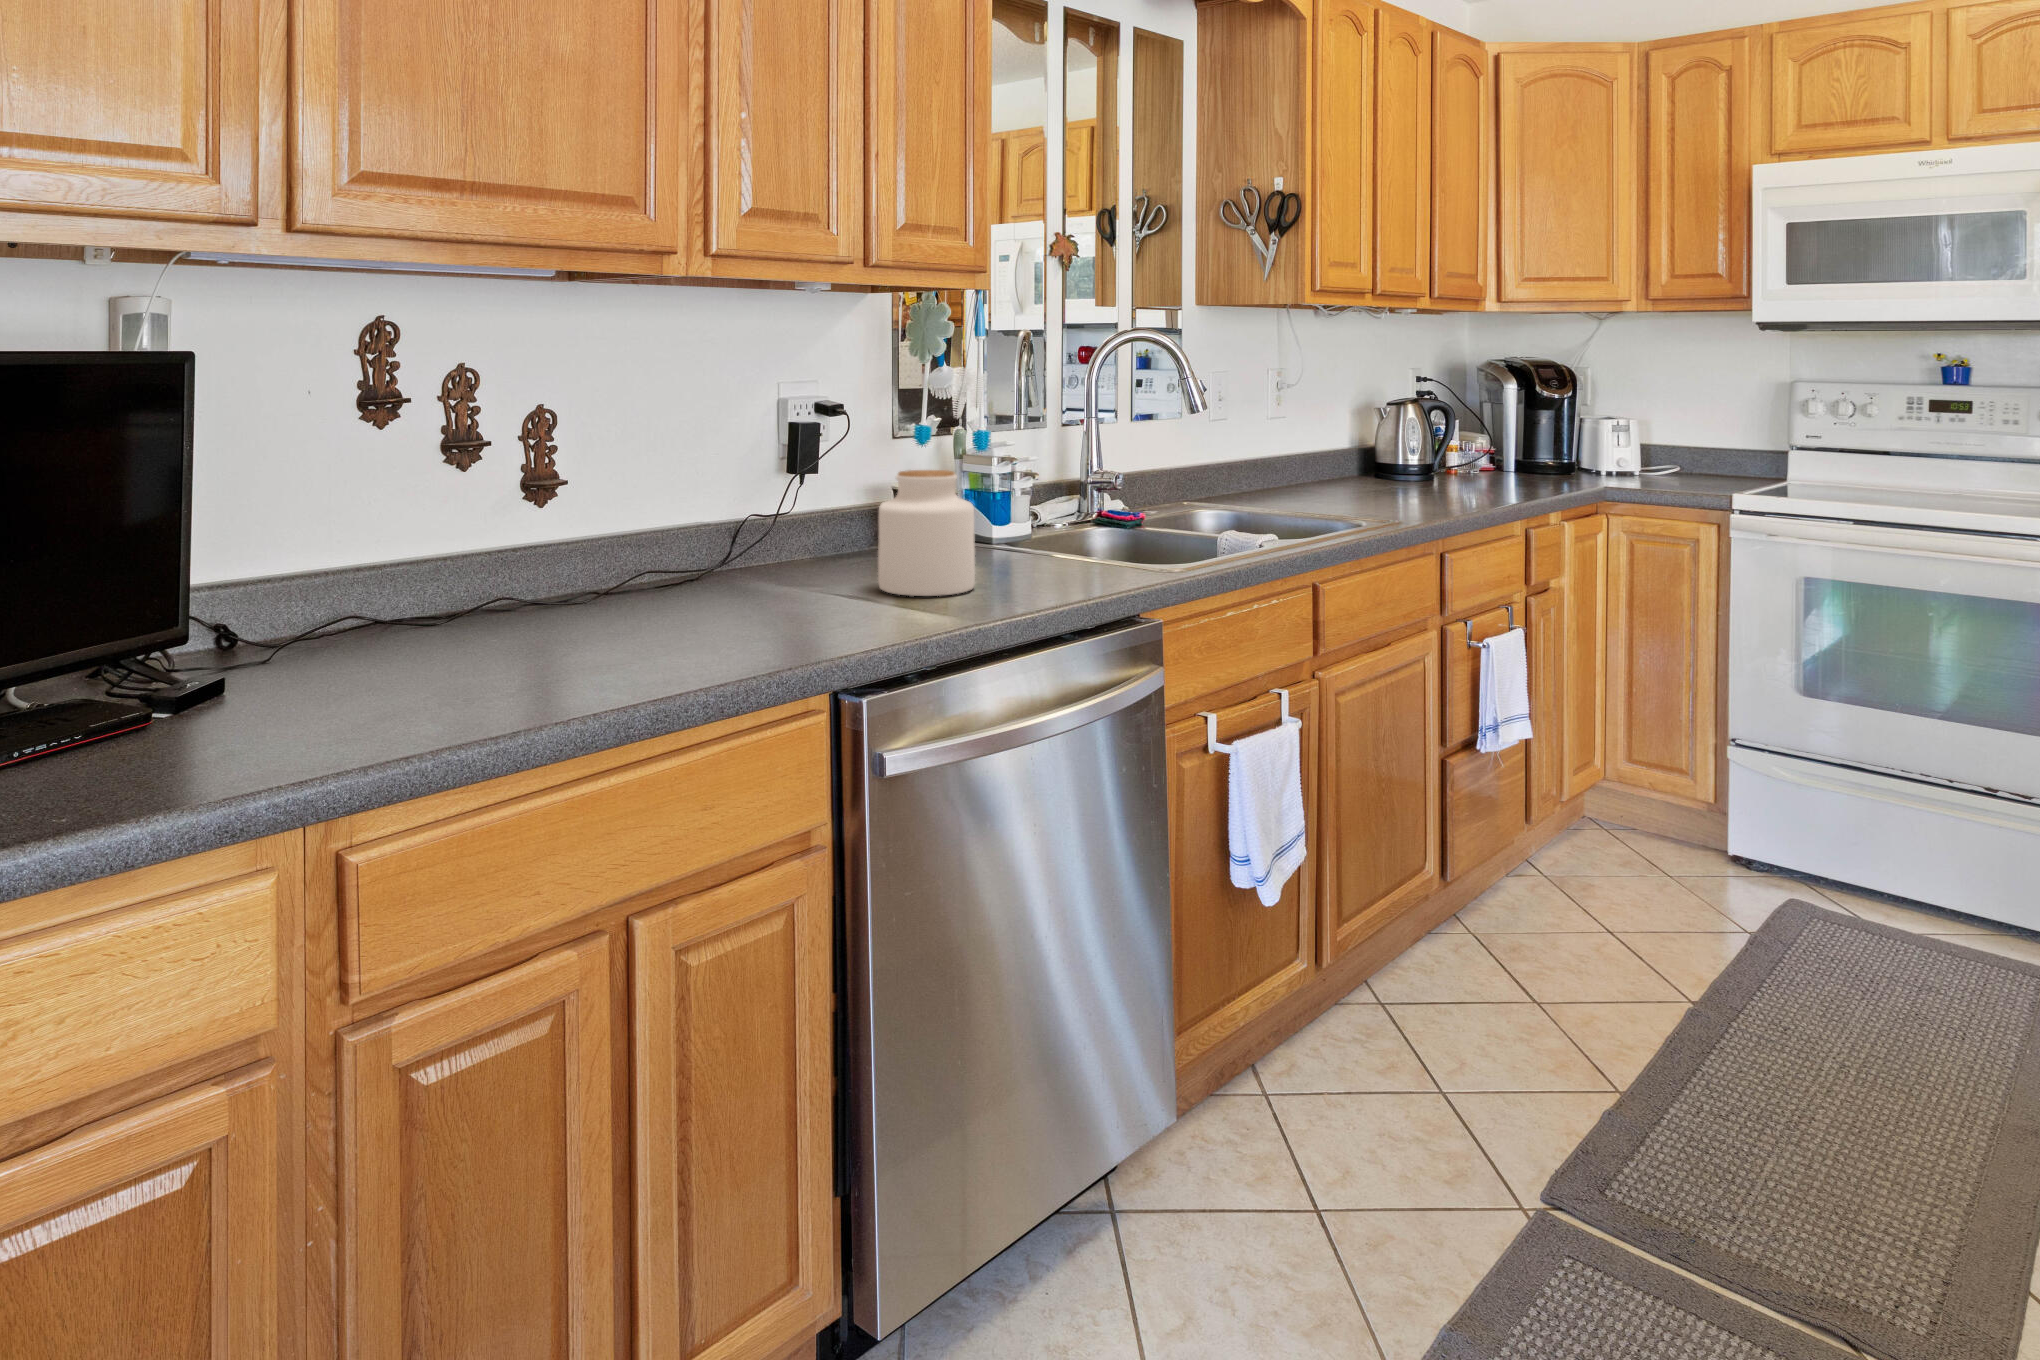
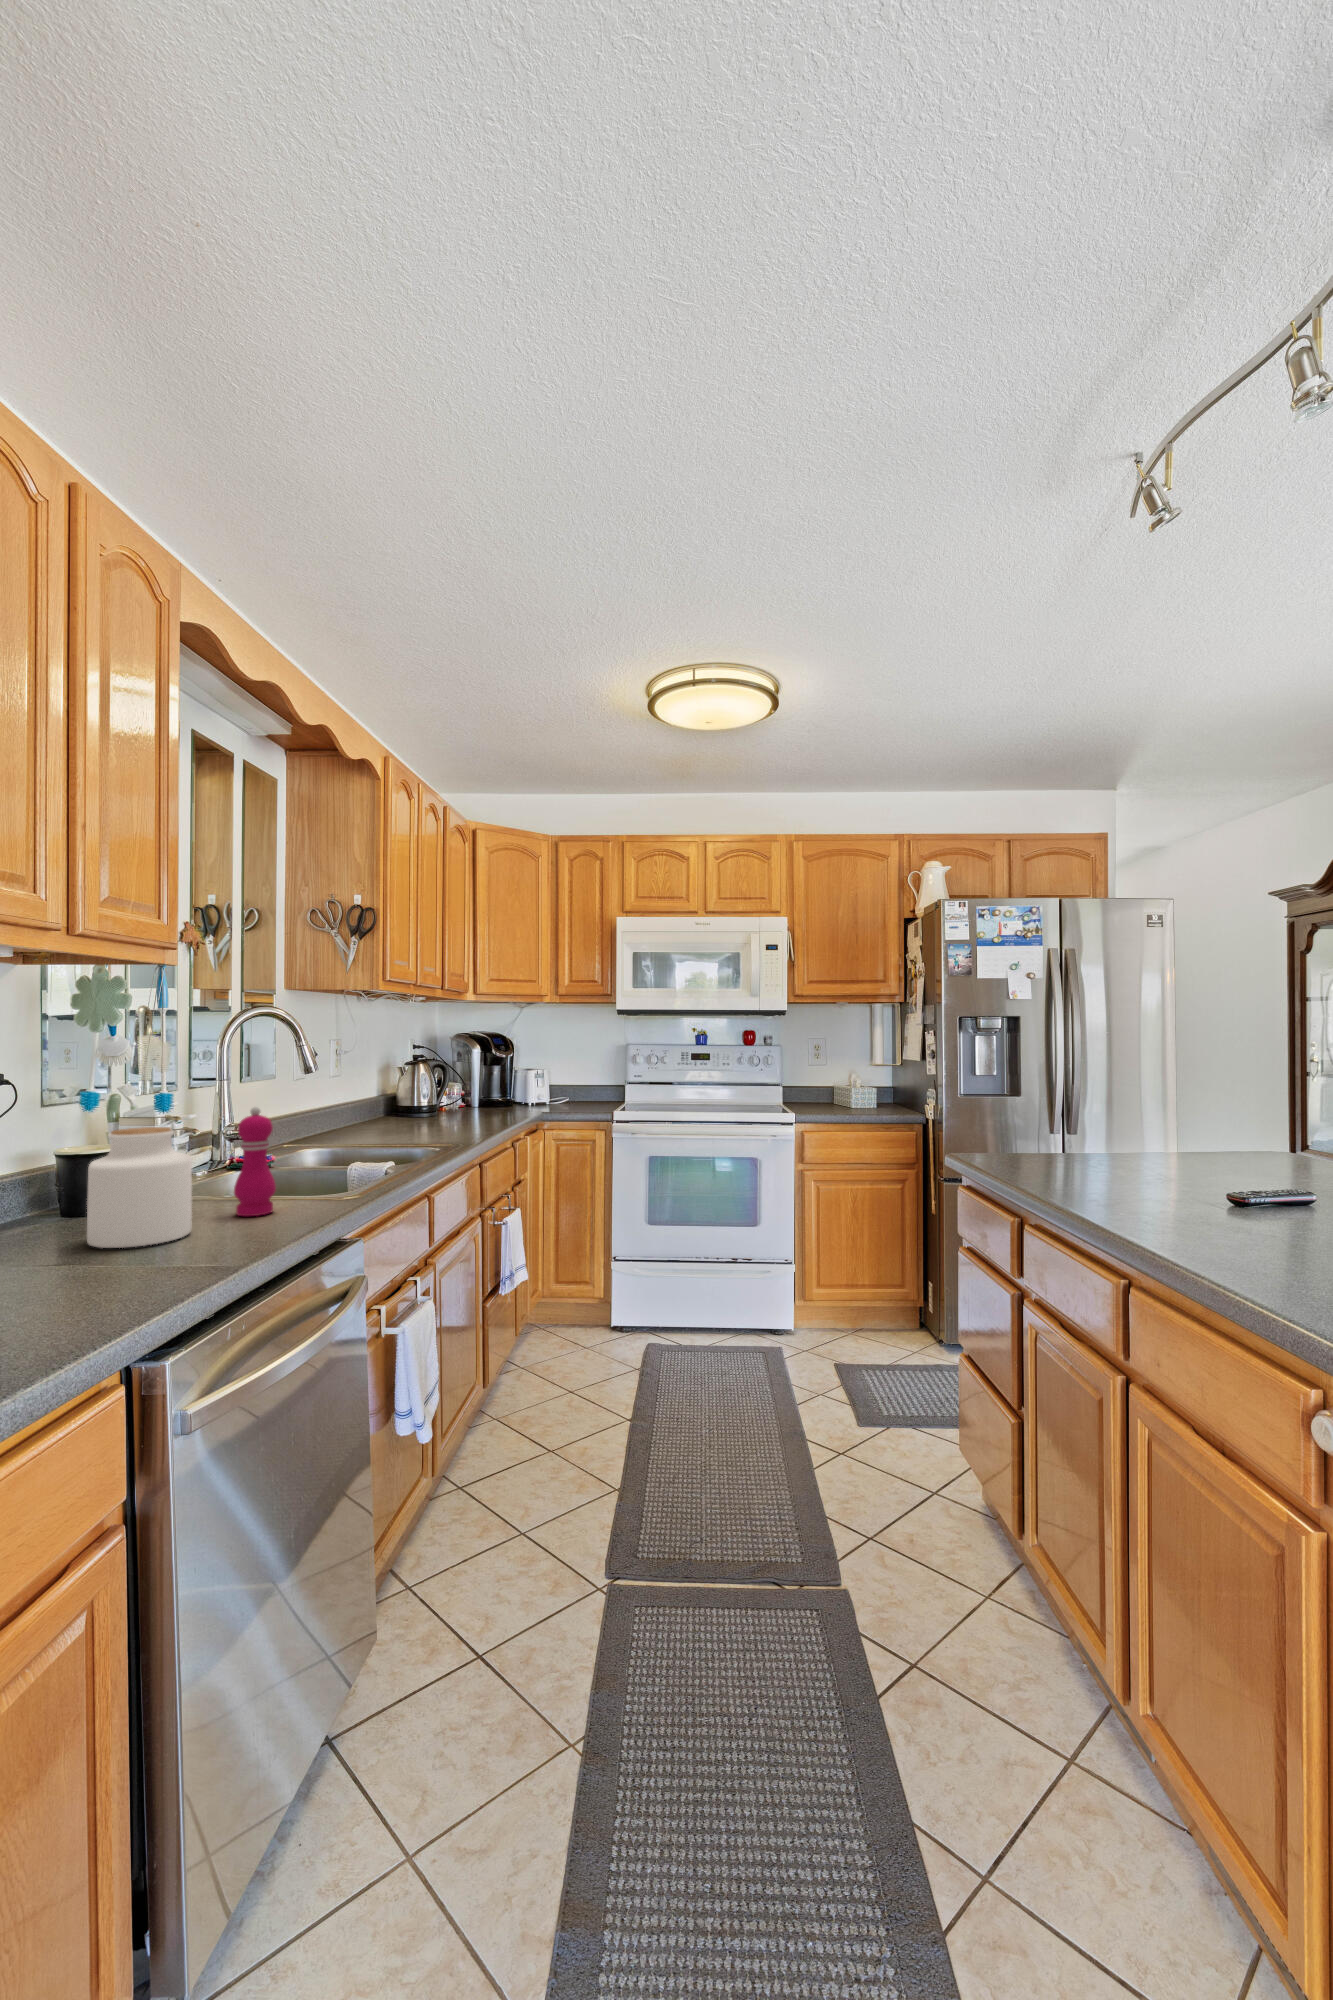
pepper mill: none [1031,455,1075,582] -> present [234,1107,276,1216]

